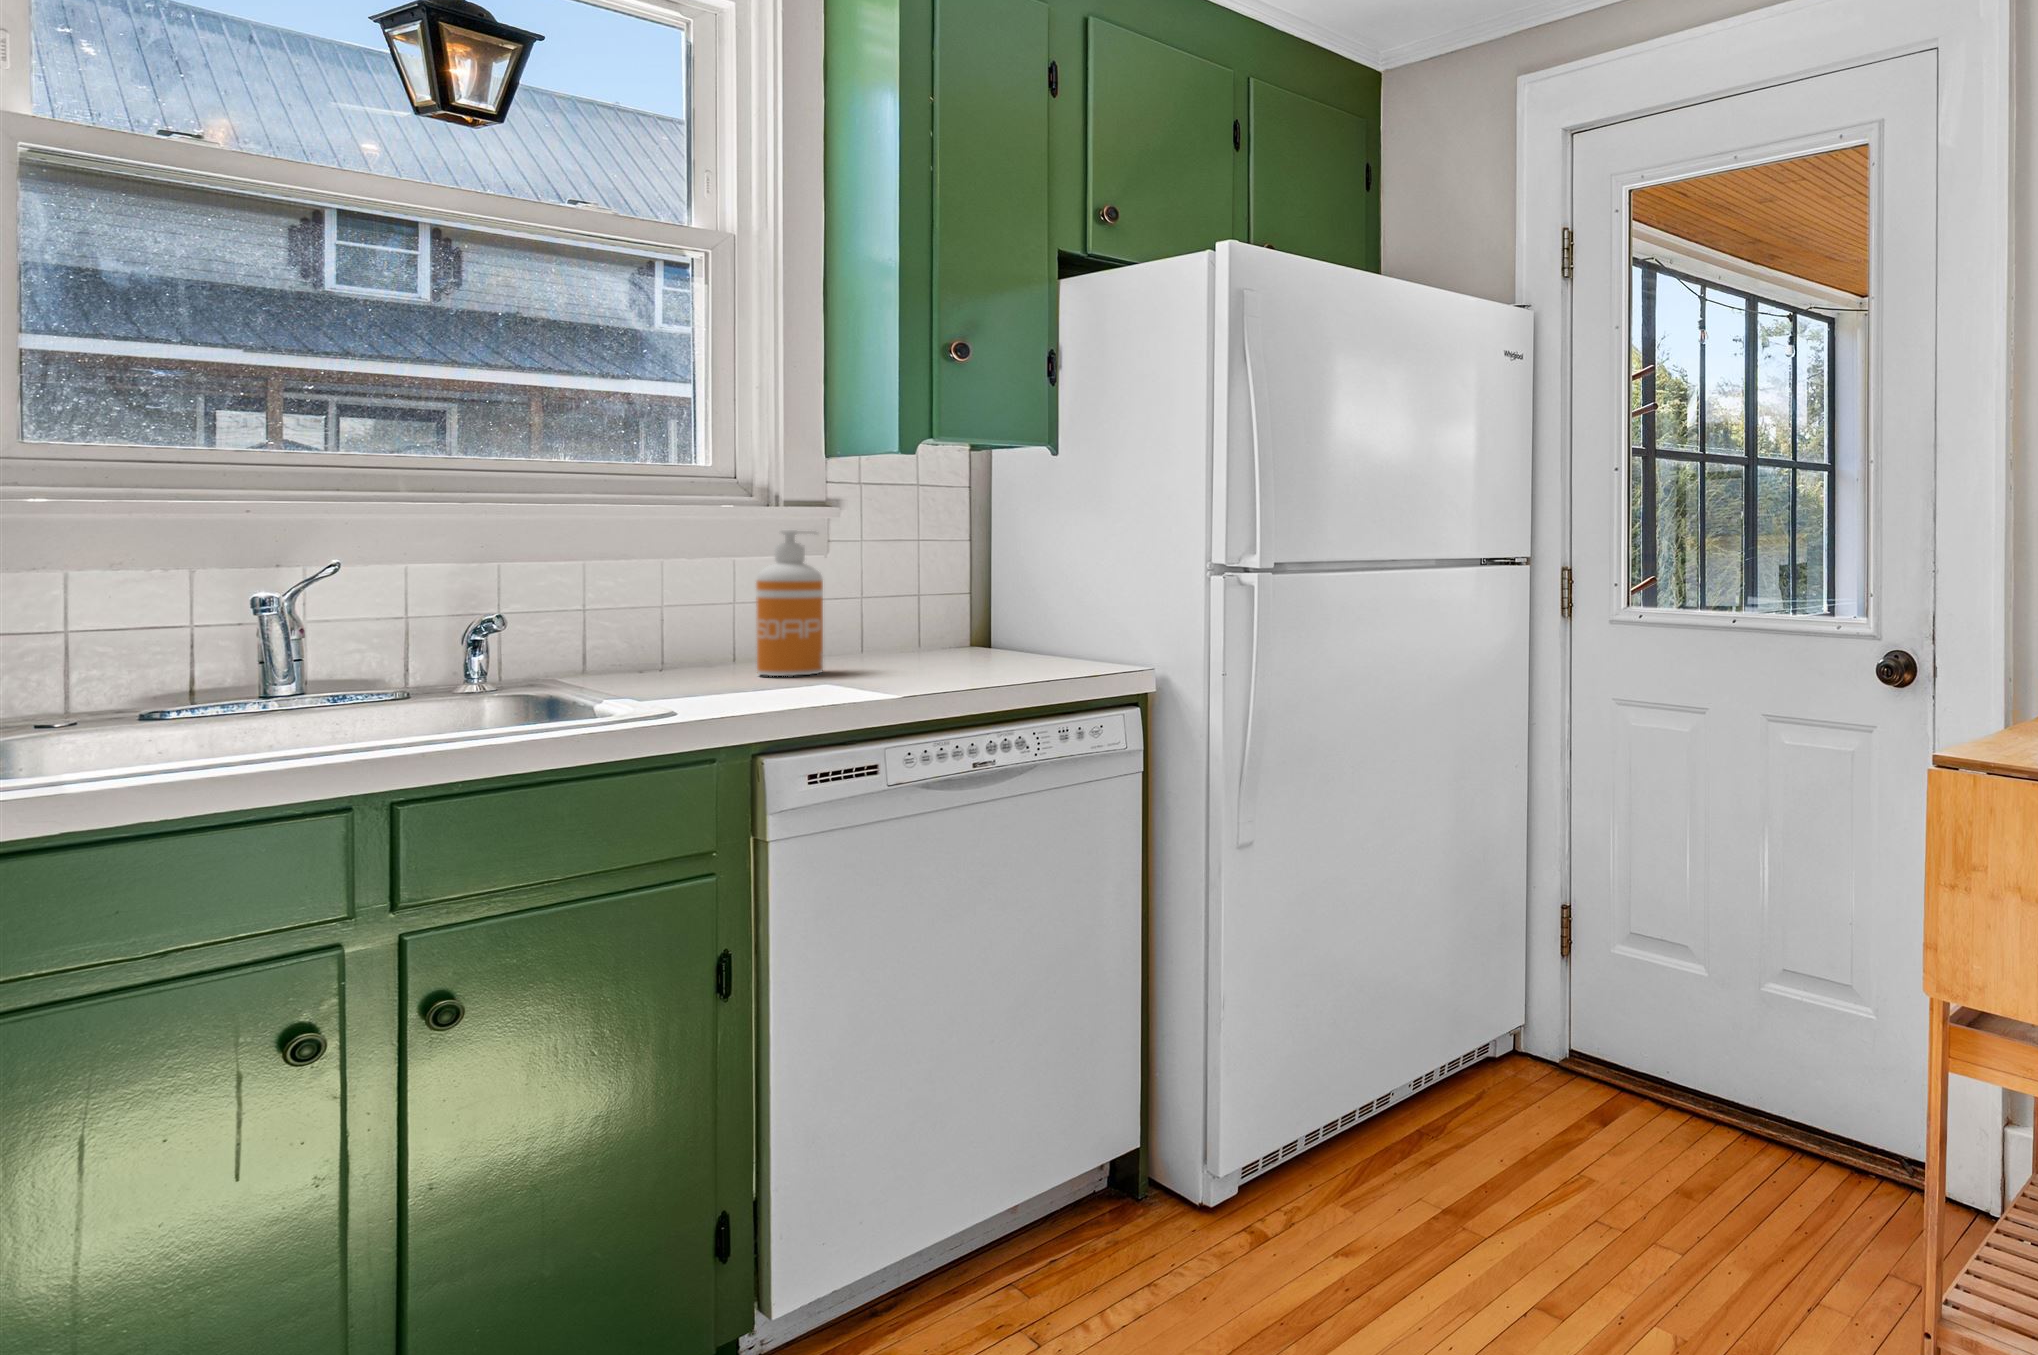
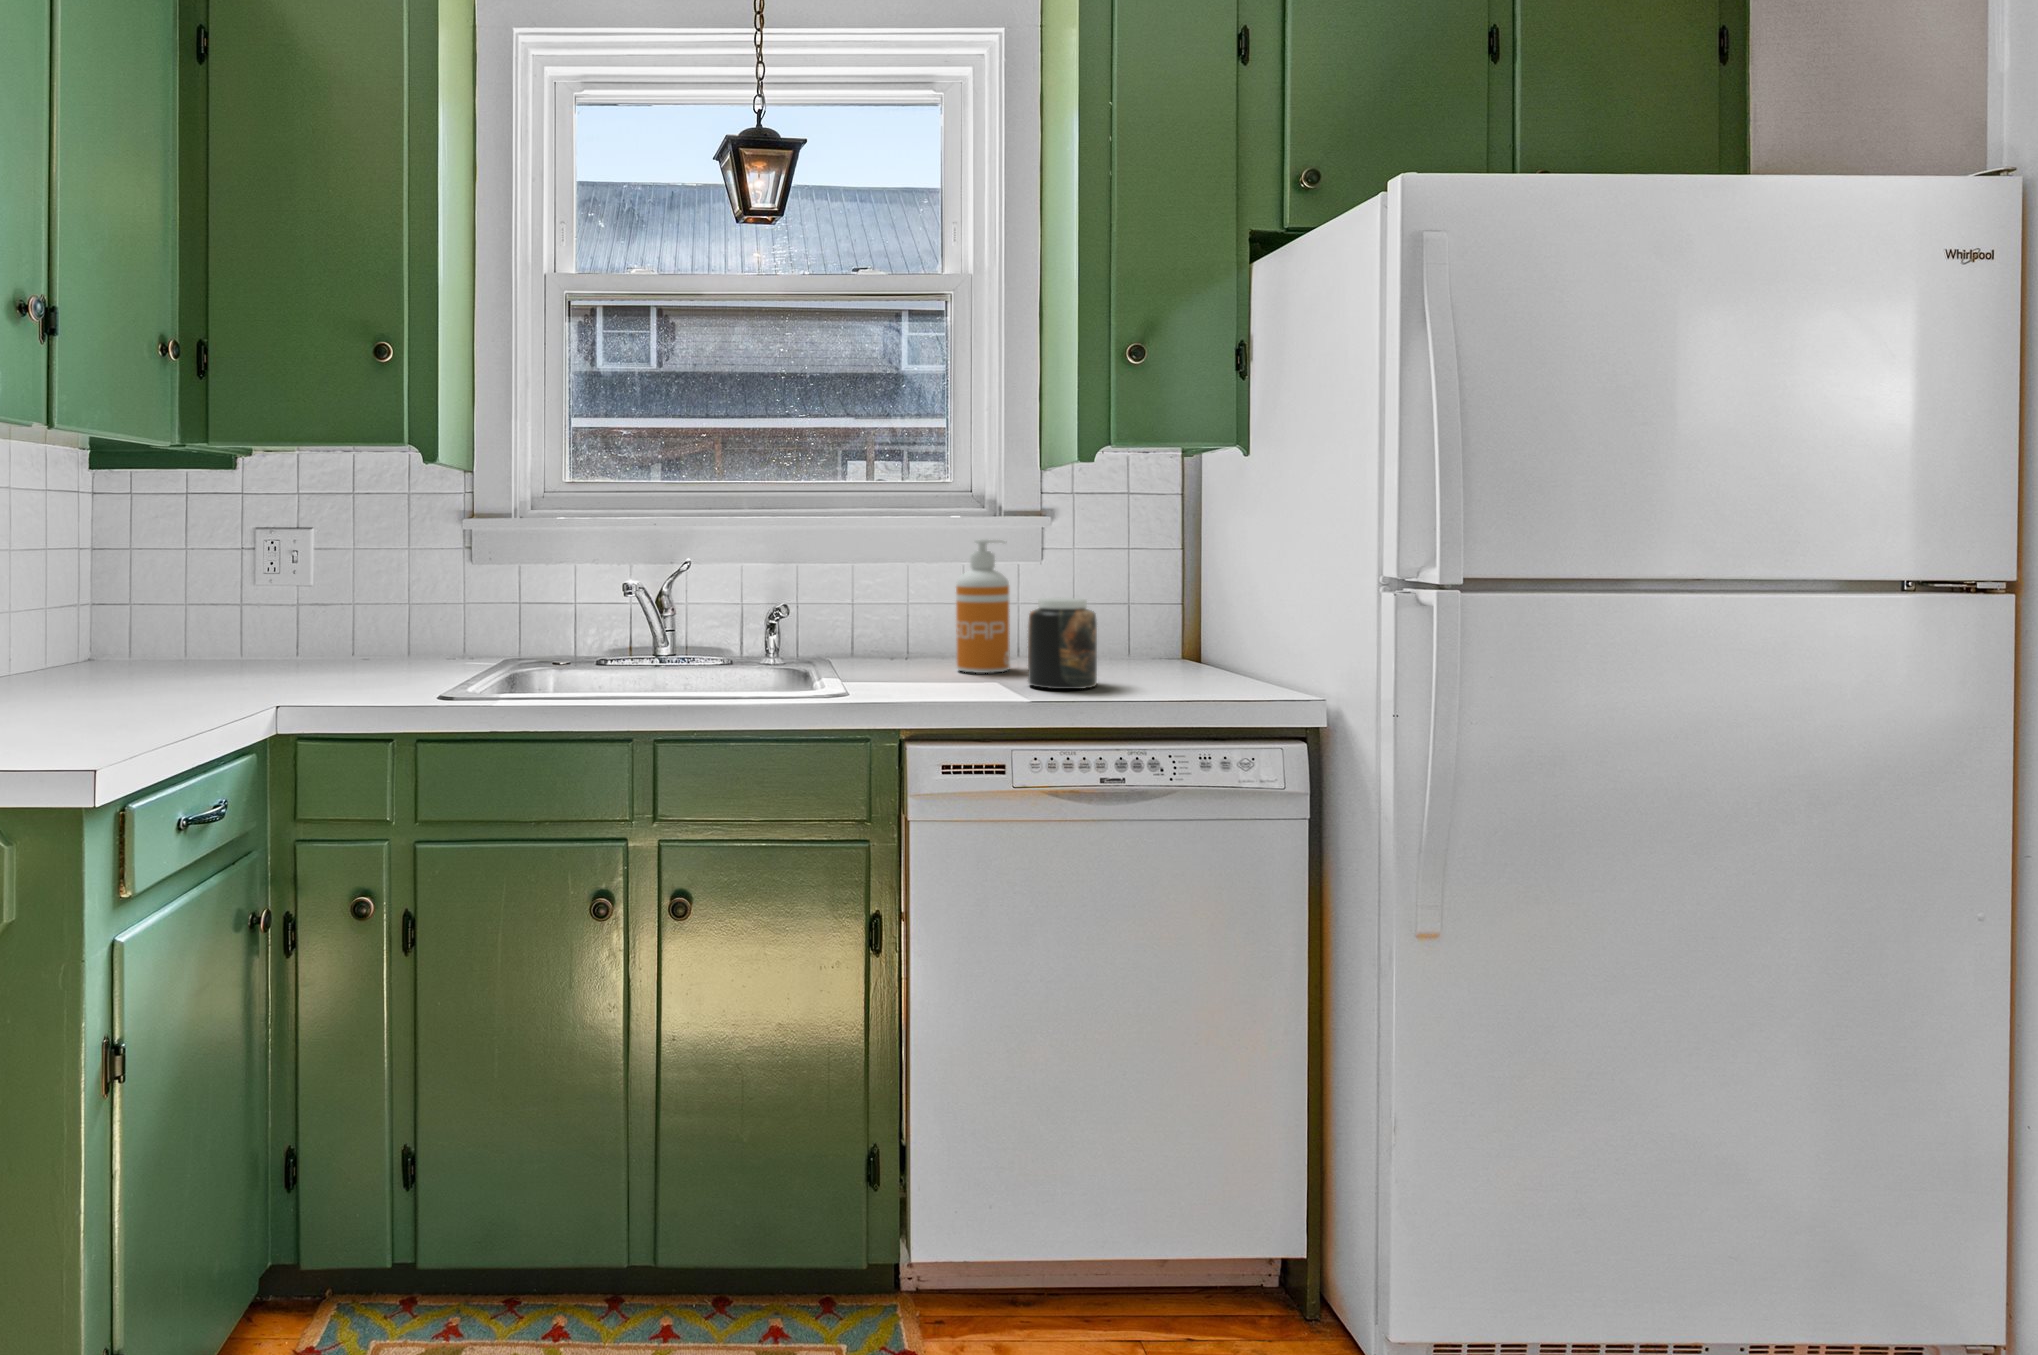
jar: none [869,590,945,682] -> present [1028,598,1097,689]

